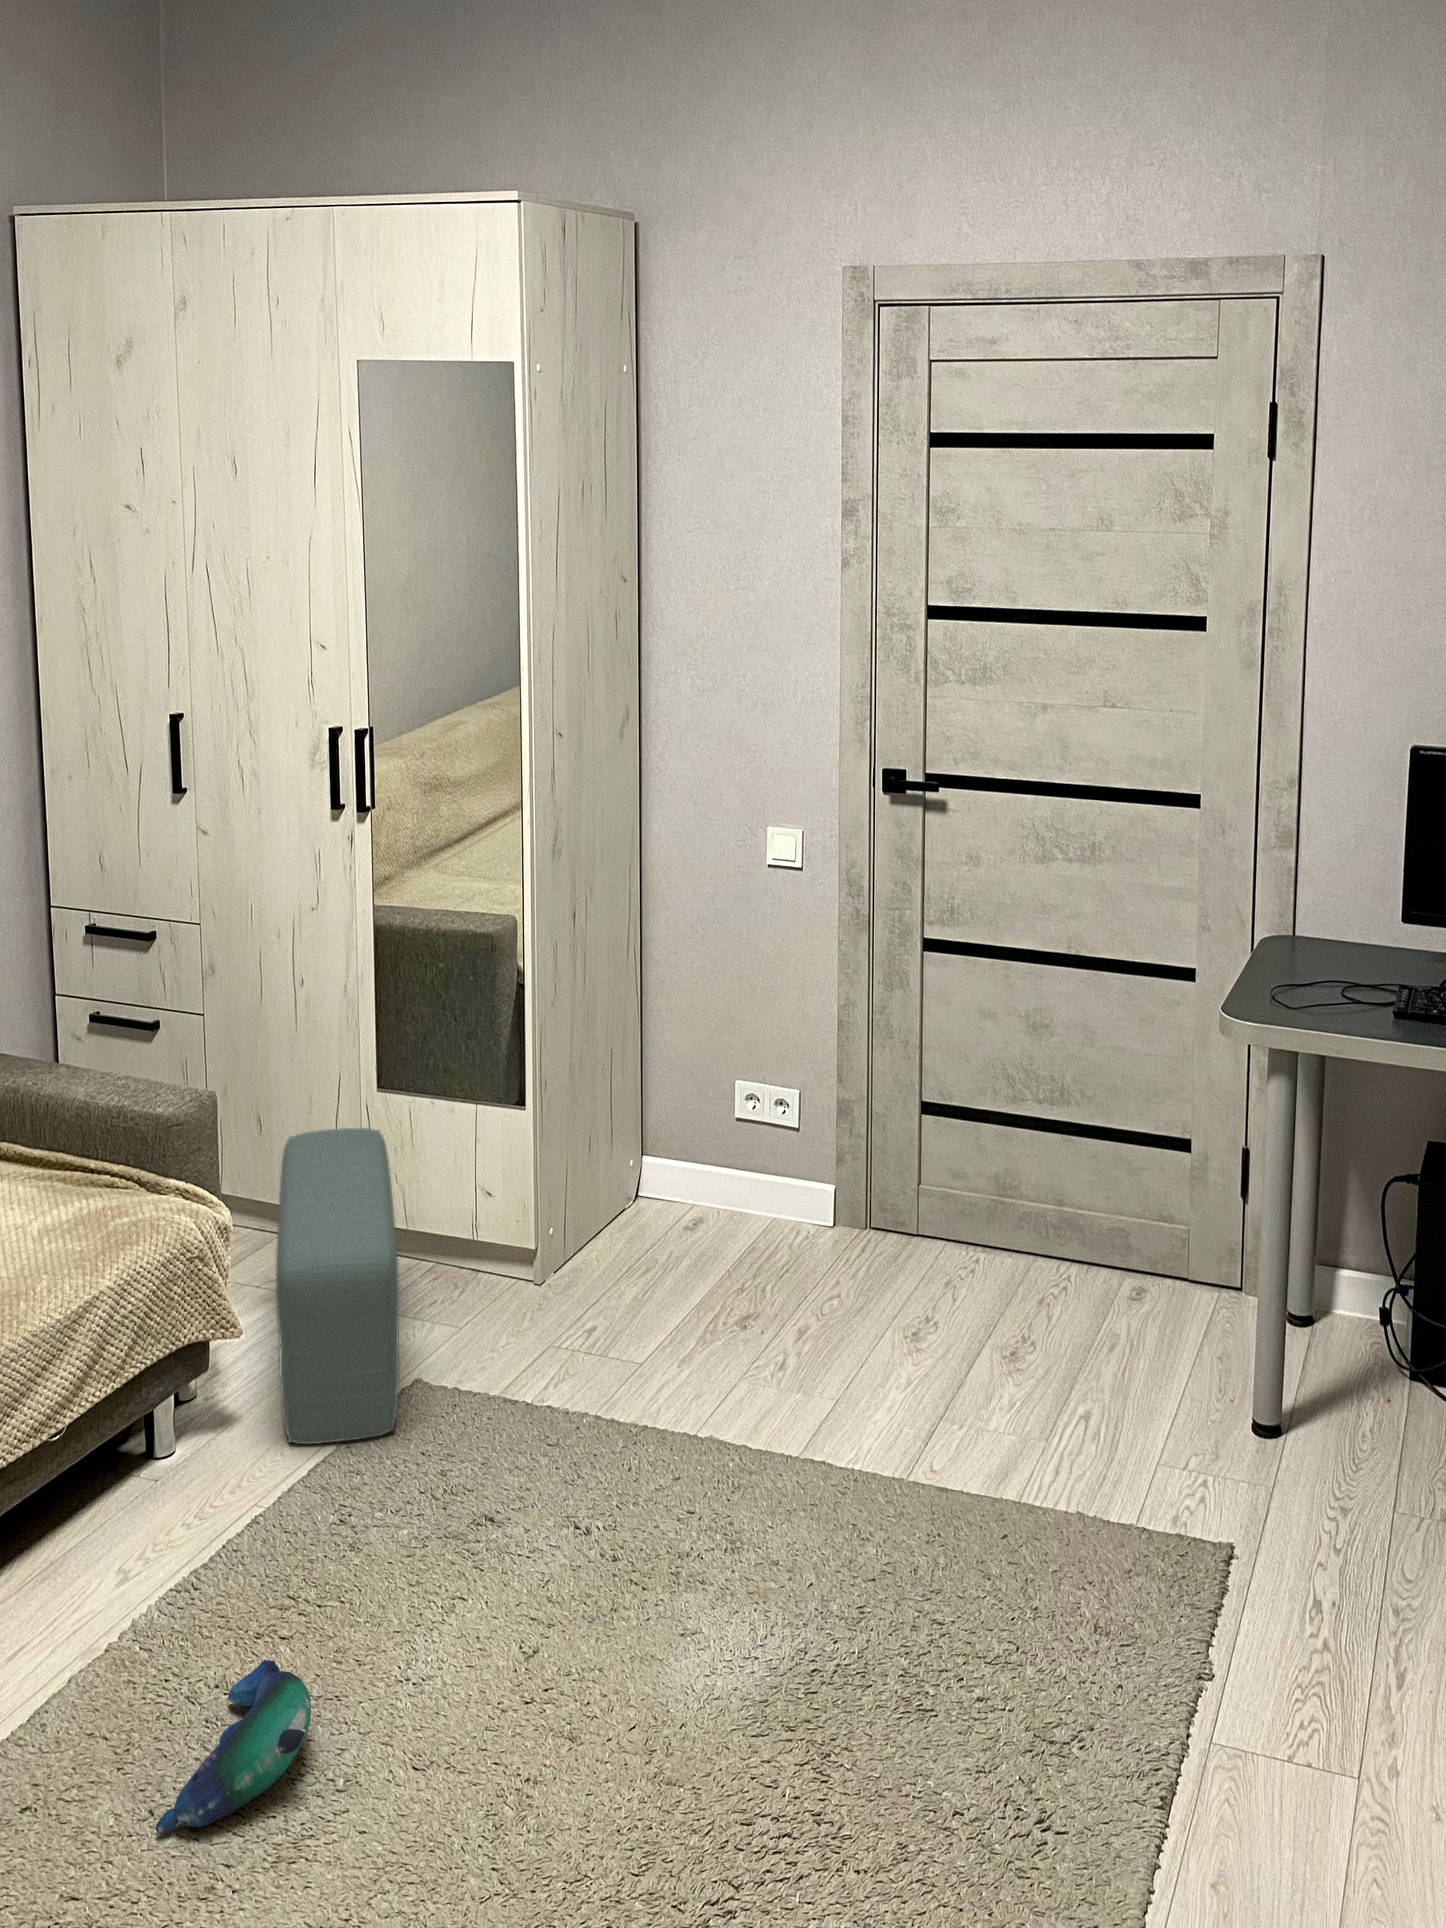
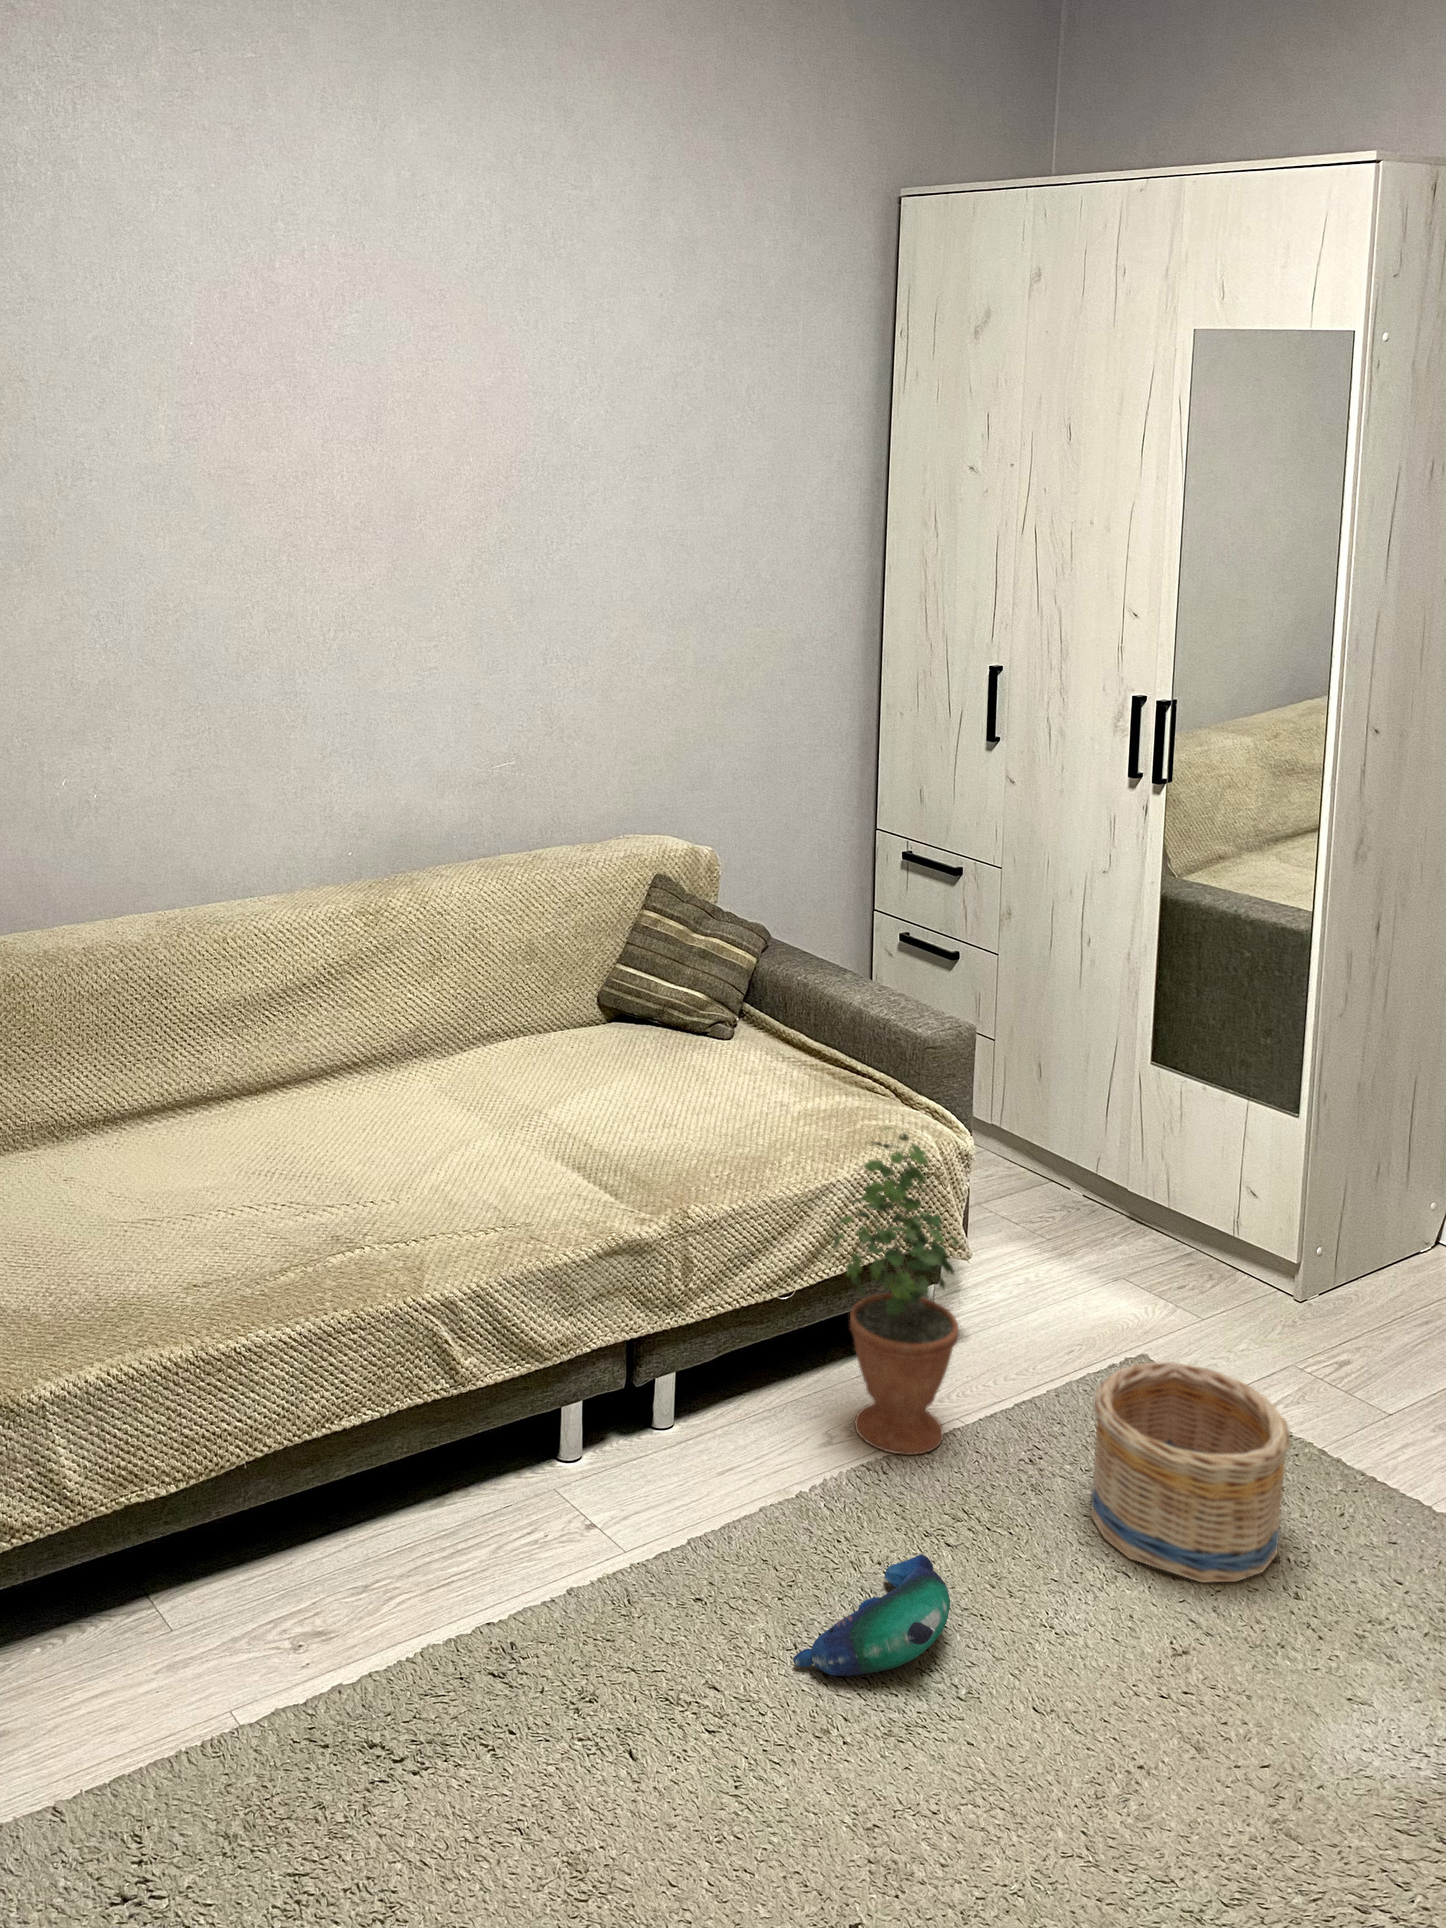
pouf: present [276,1128,399,1444] -> none [1003,1086,1150,1392]
potted plant: none [110,1215,254,1570] -> present [833,1127,958,1455]
basket: none [405,1373,591,1585] -> present [1091,1363,1290,1582]

